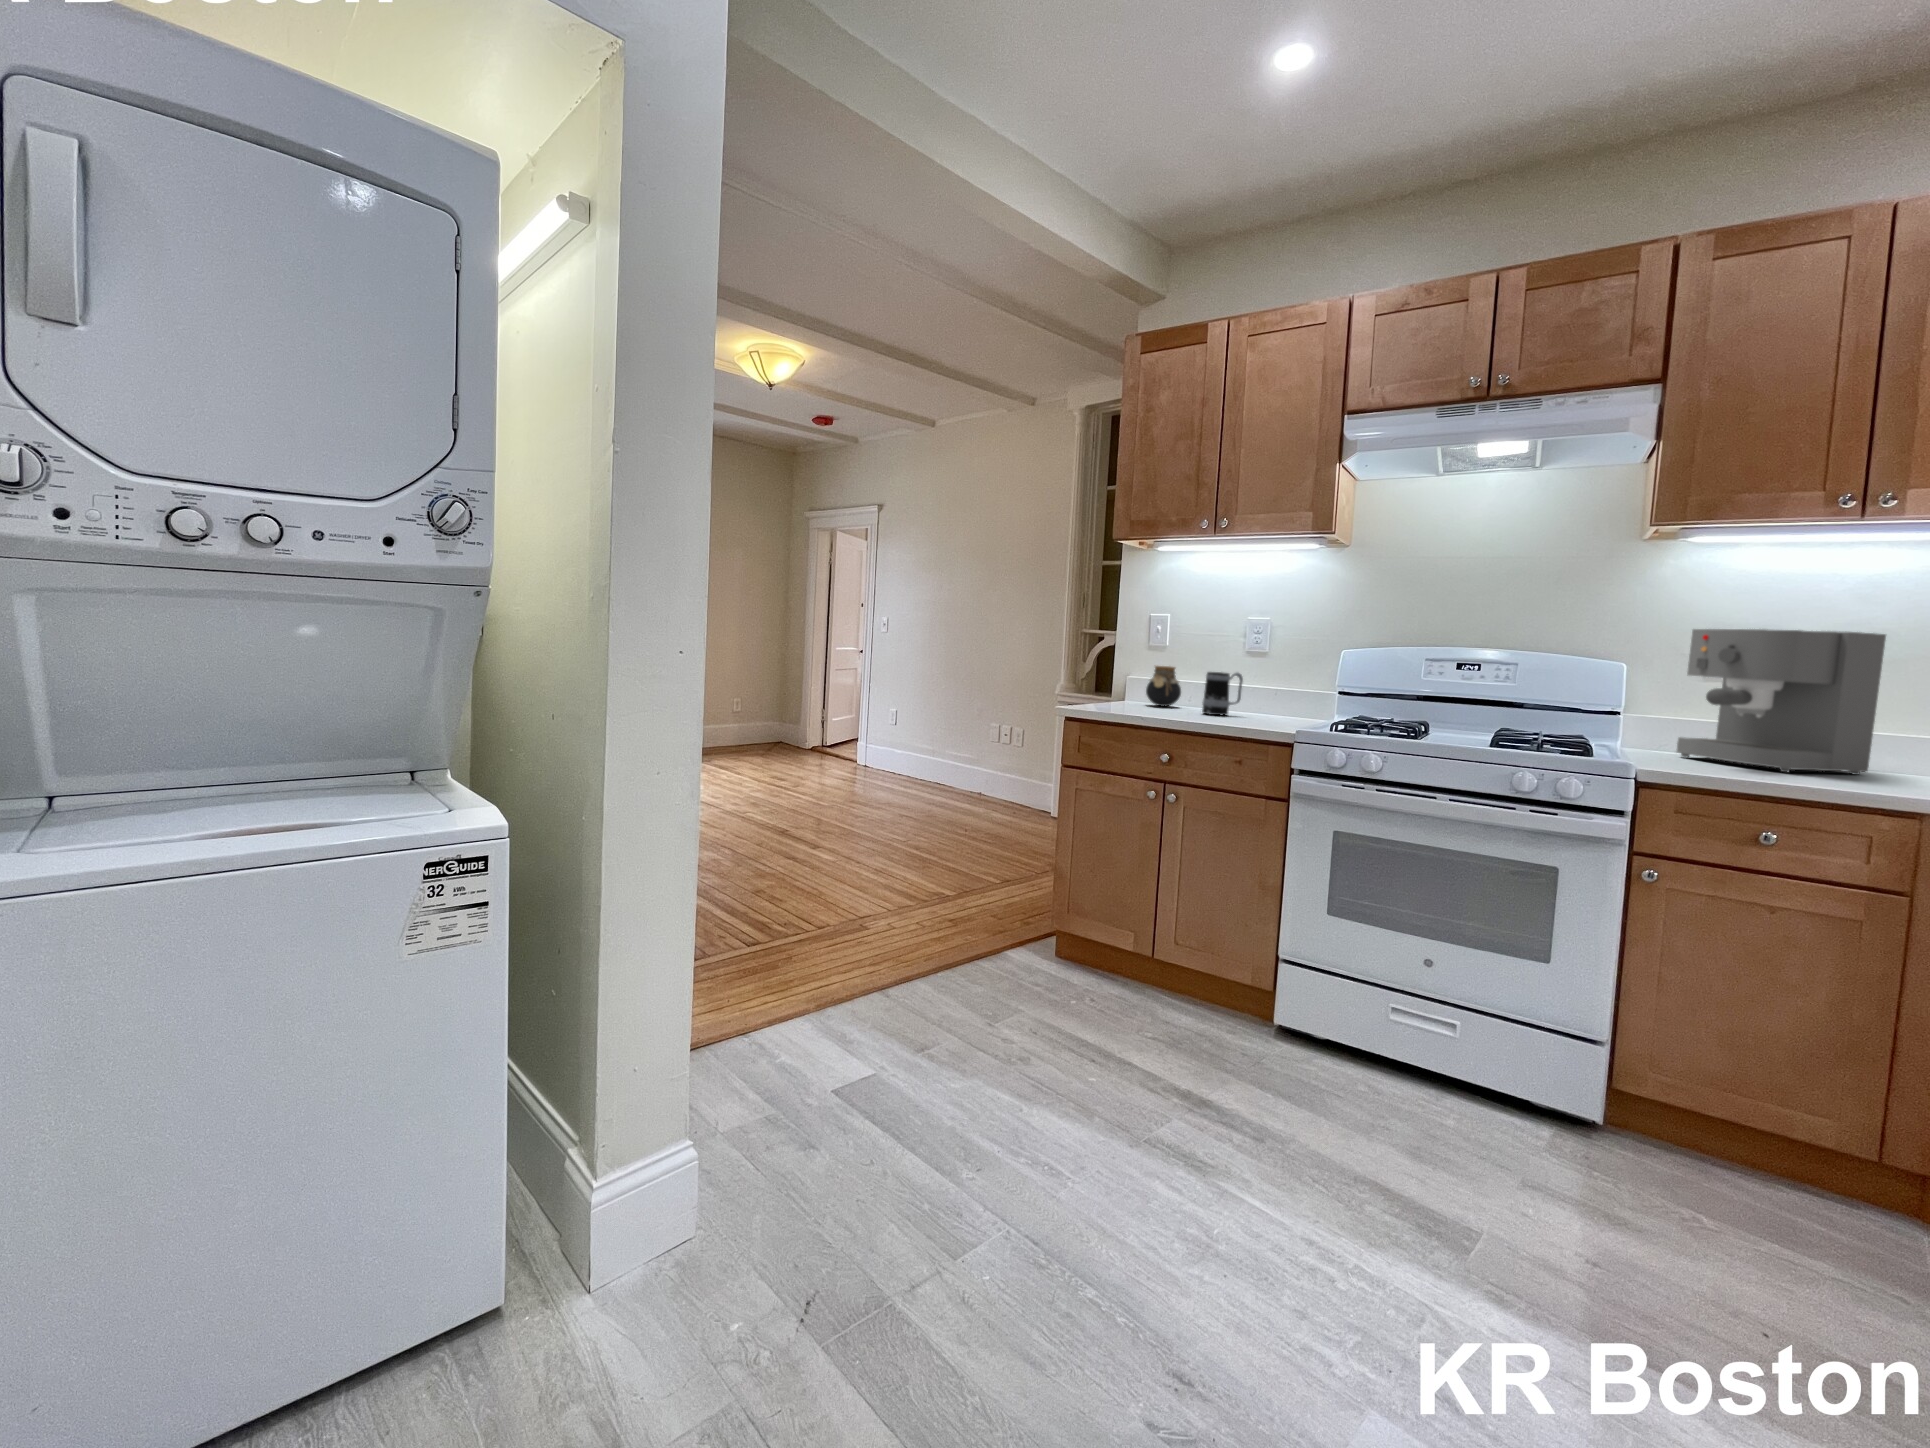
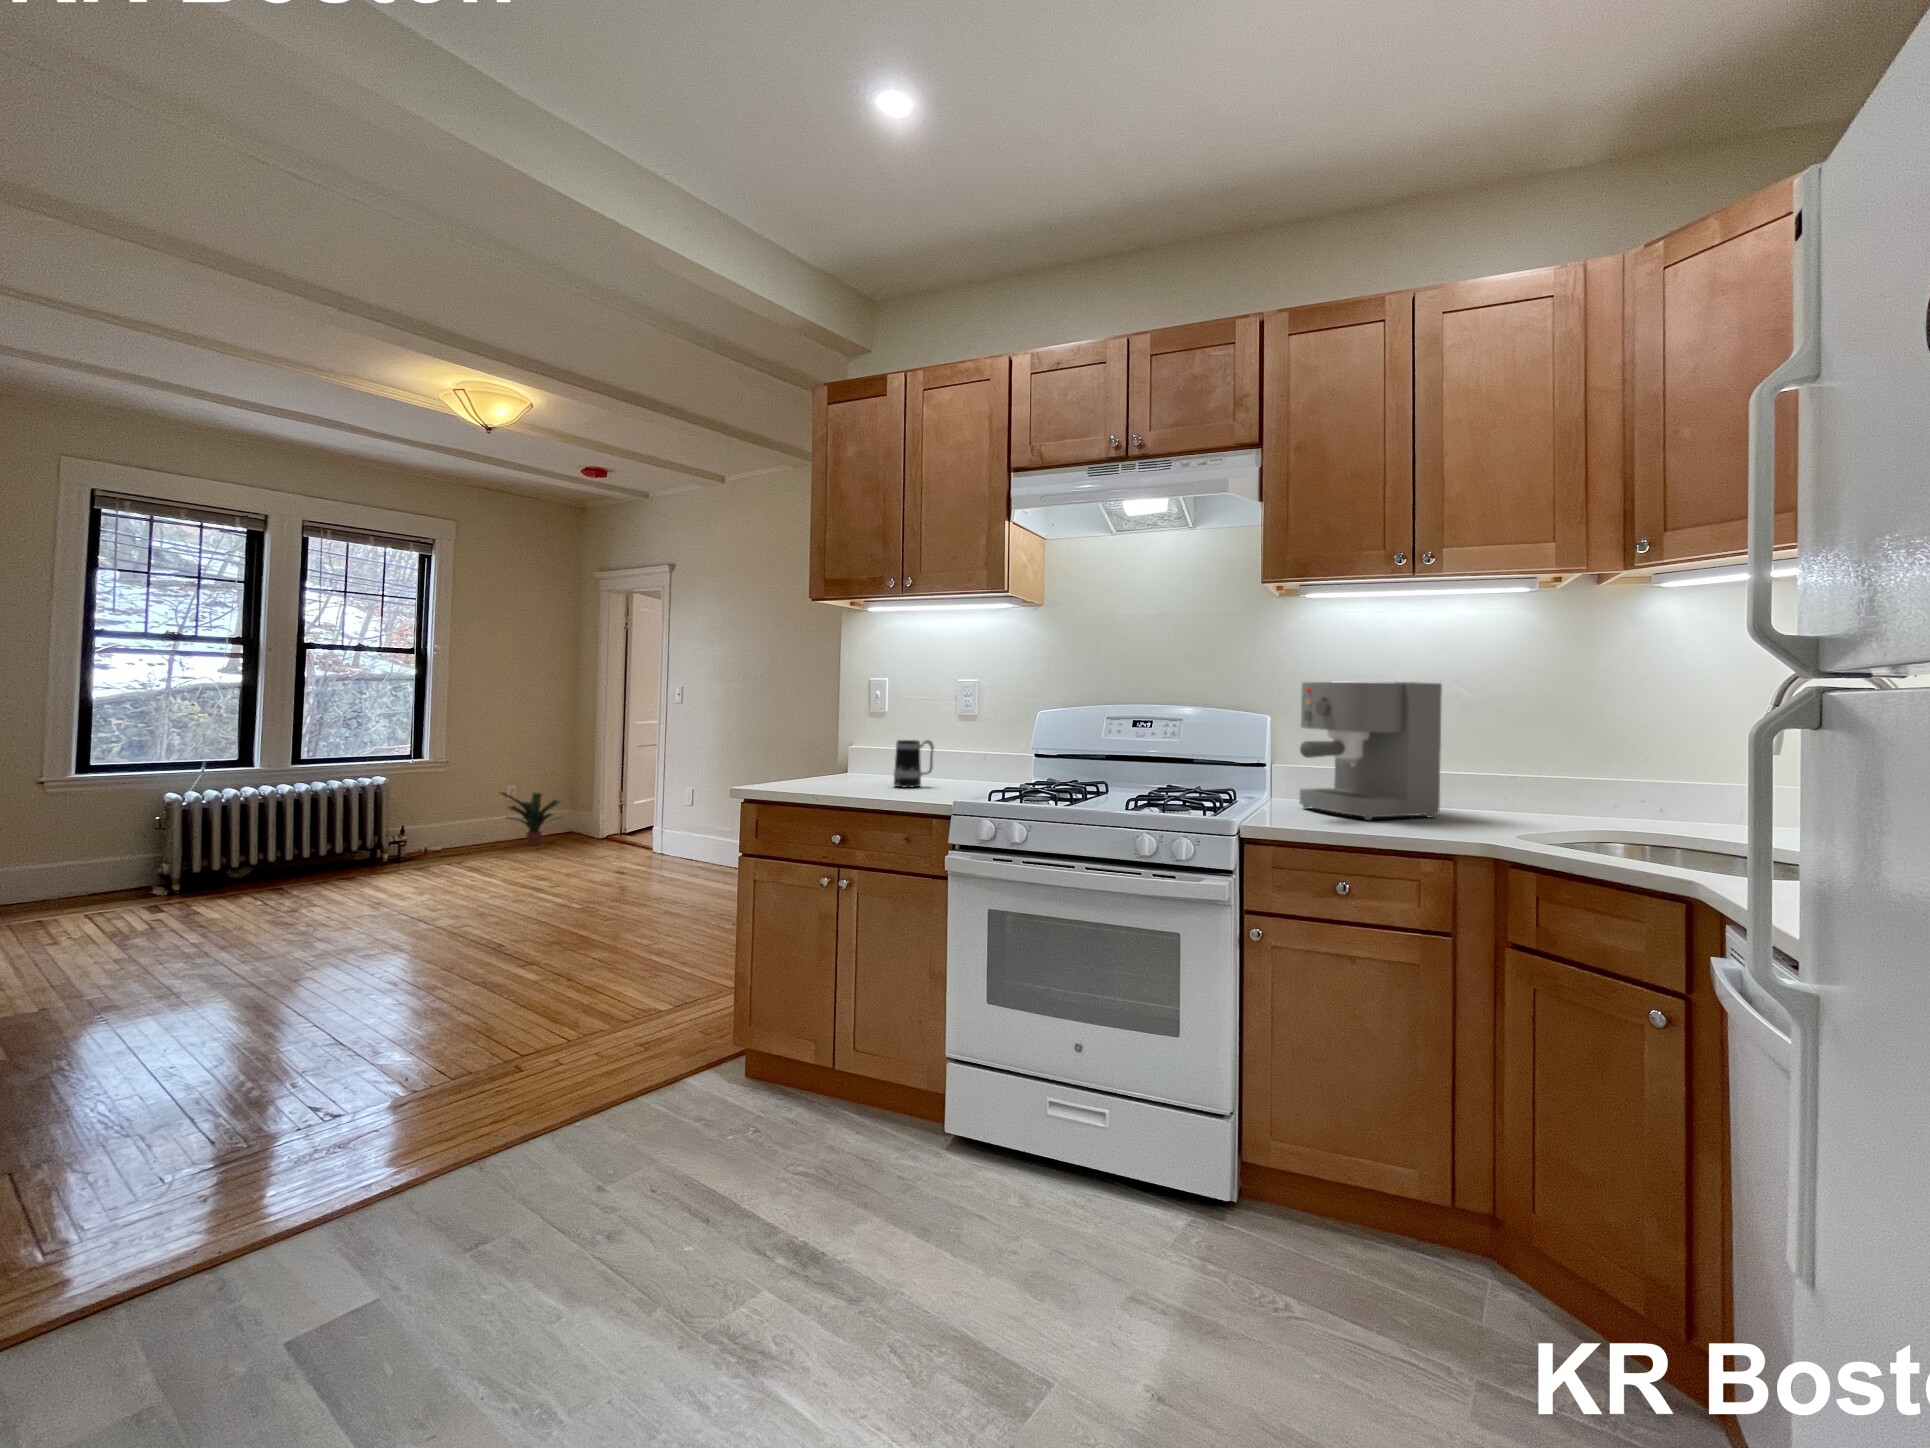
jar: present [1146,666,1181,706] -> none [850,735,887,779]
potted plant: none [731,704,780,751] -> present [501,792,559,845]

